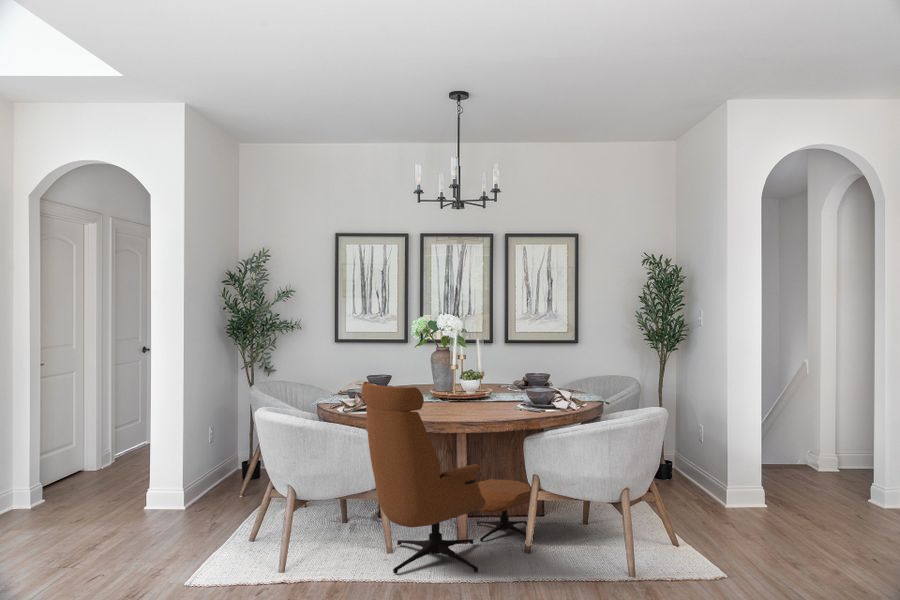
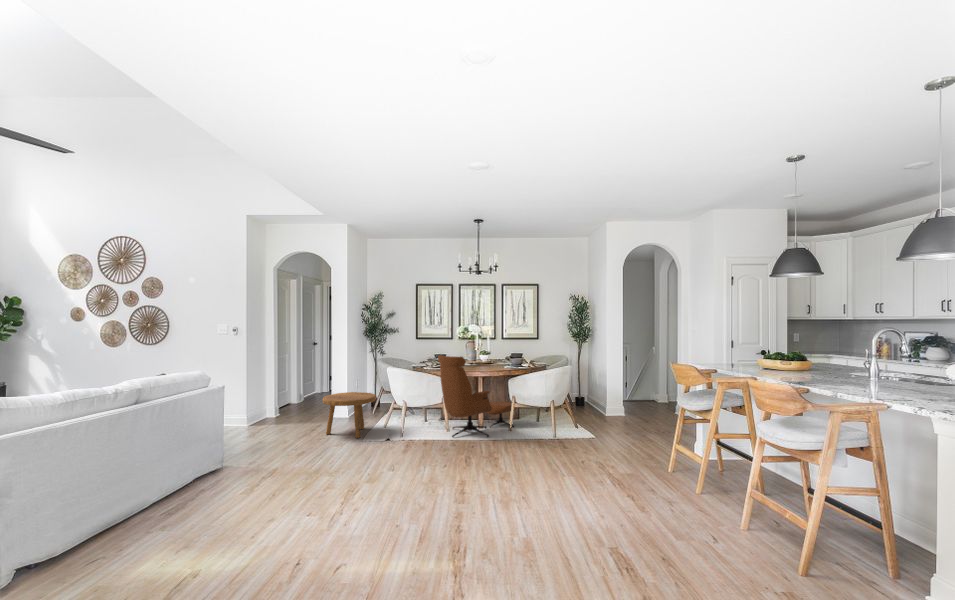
footstool: none [98,460,226,573] -> present [323,392,376,438]

